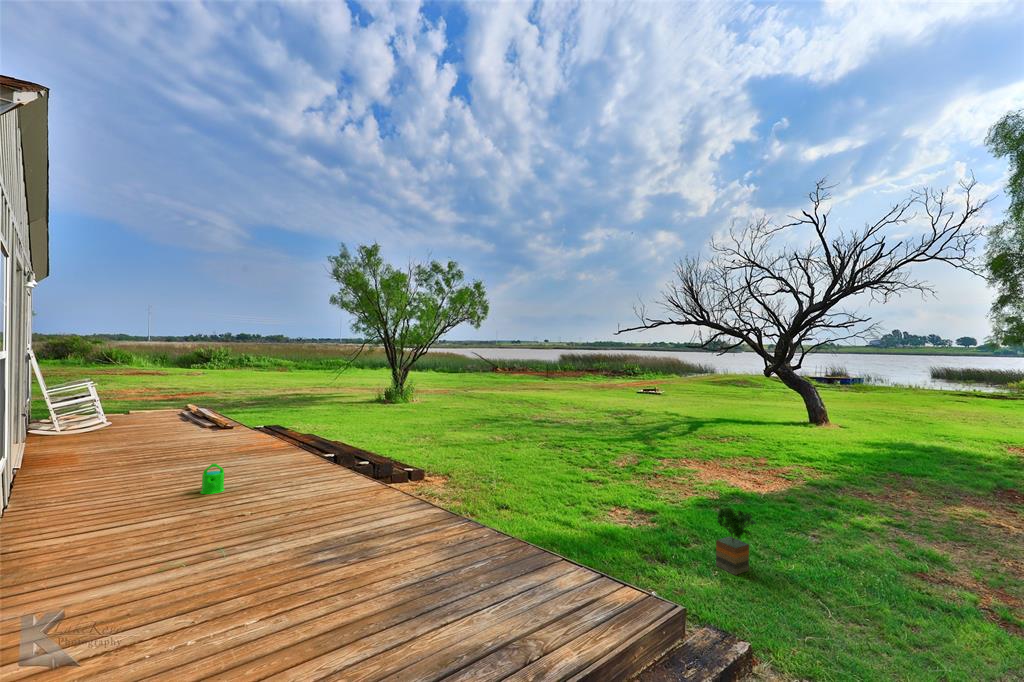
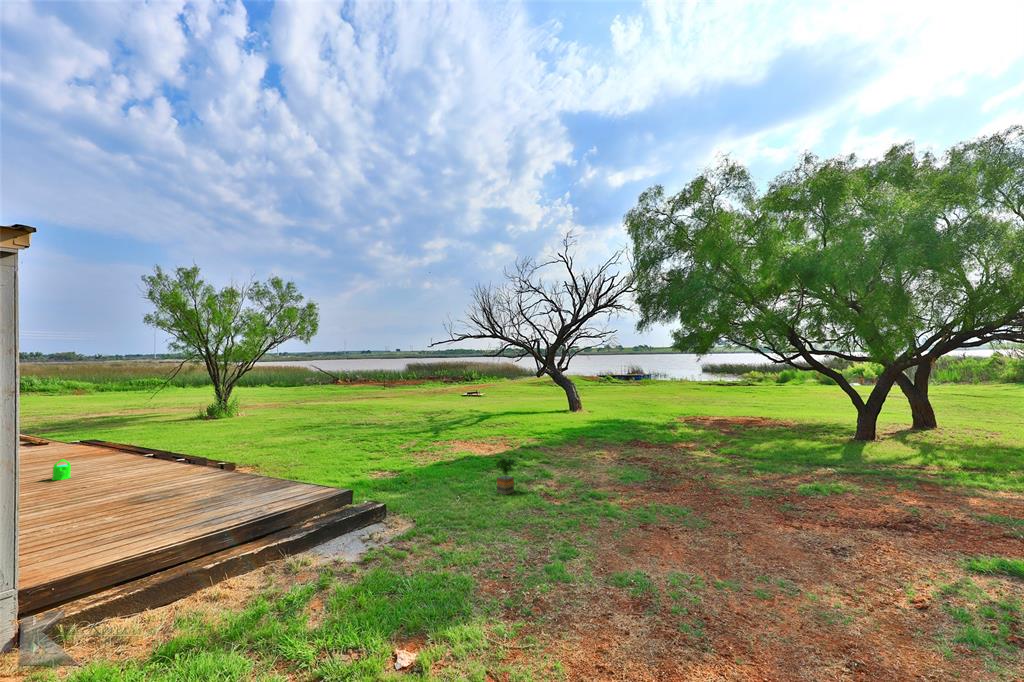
potted tree: present [716,508,756,575] -> present [496,459,517,495]

